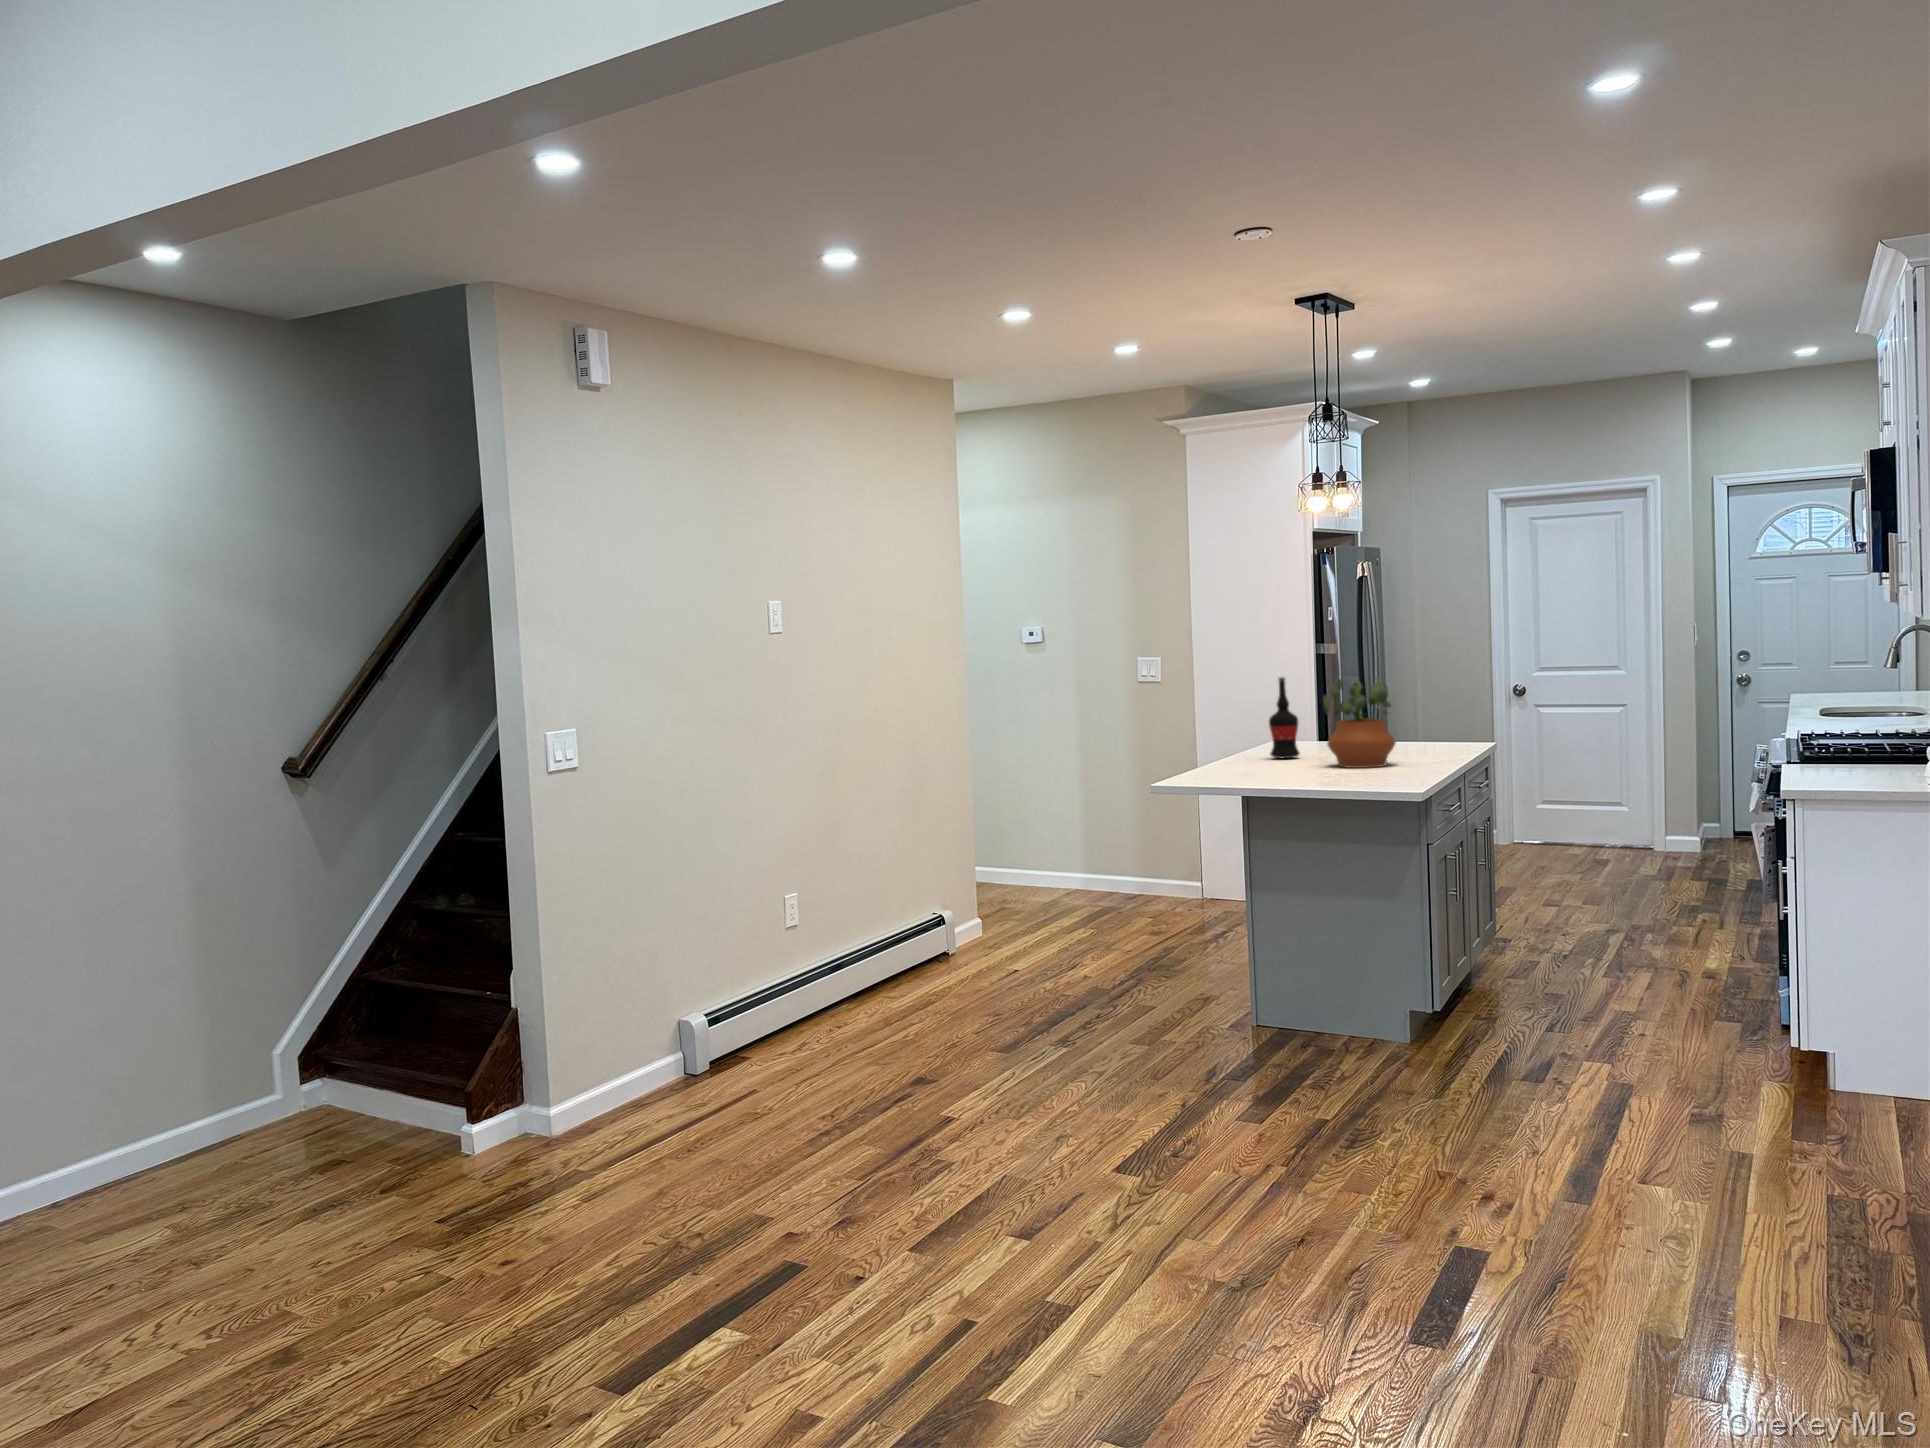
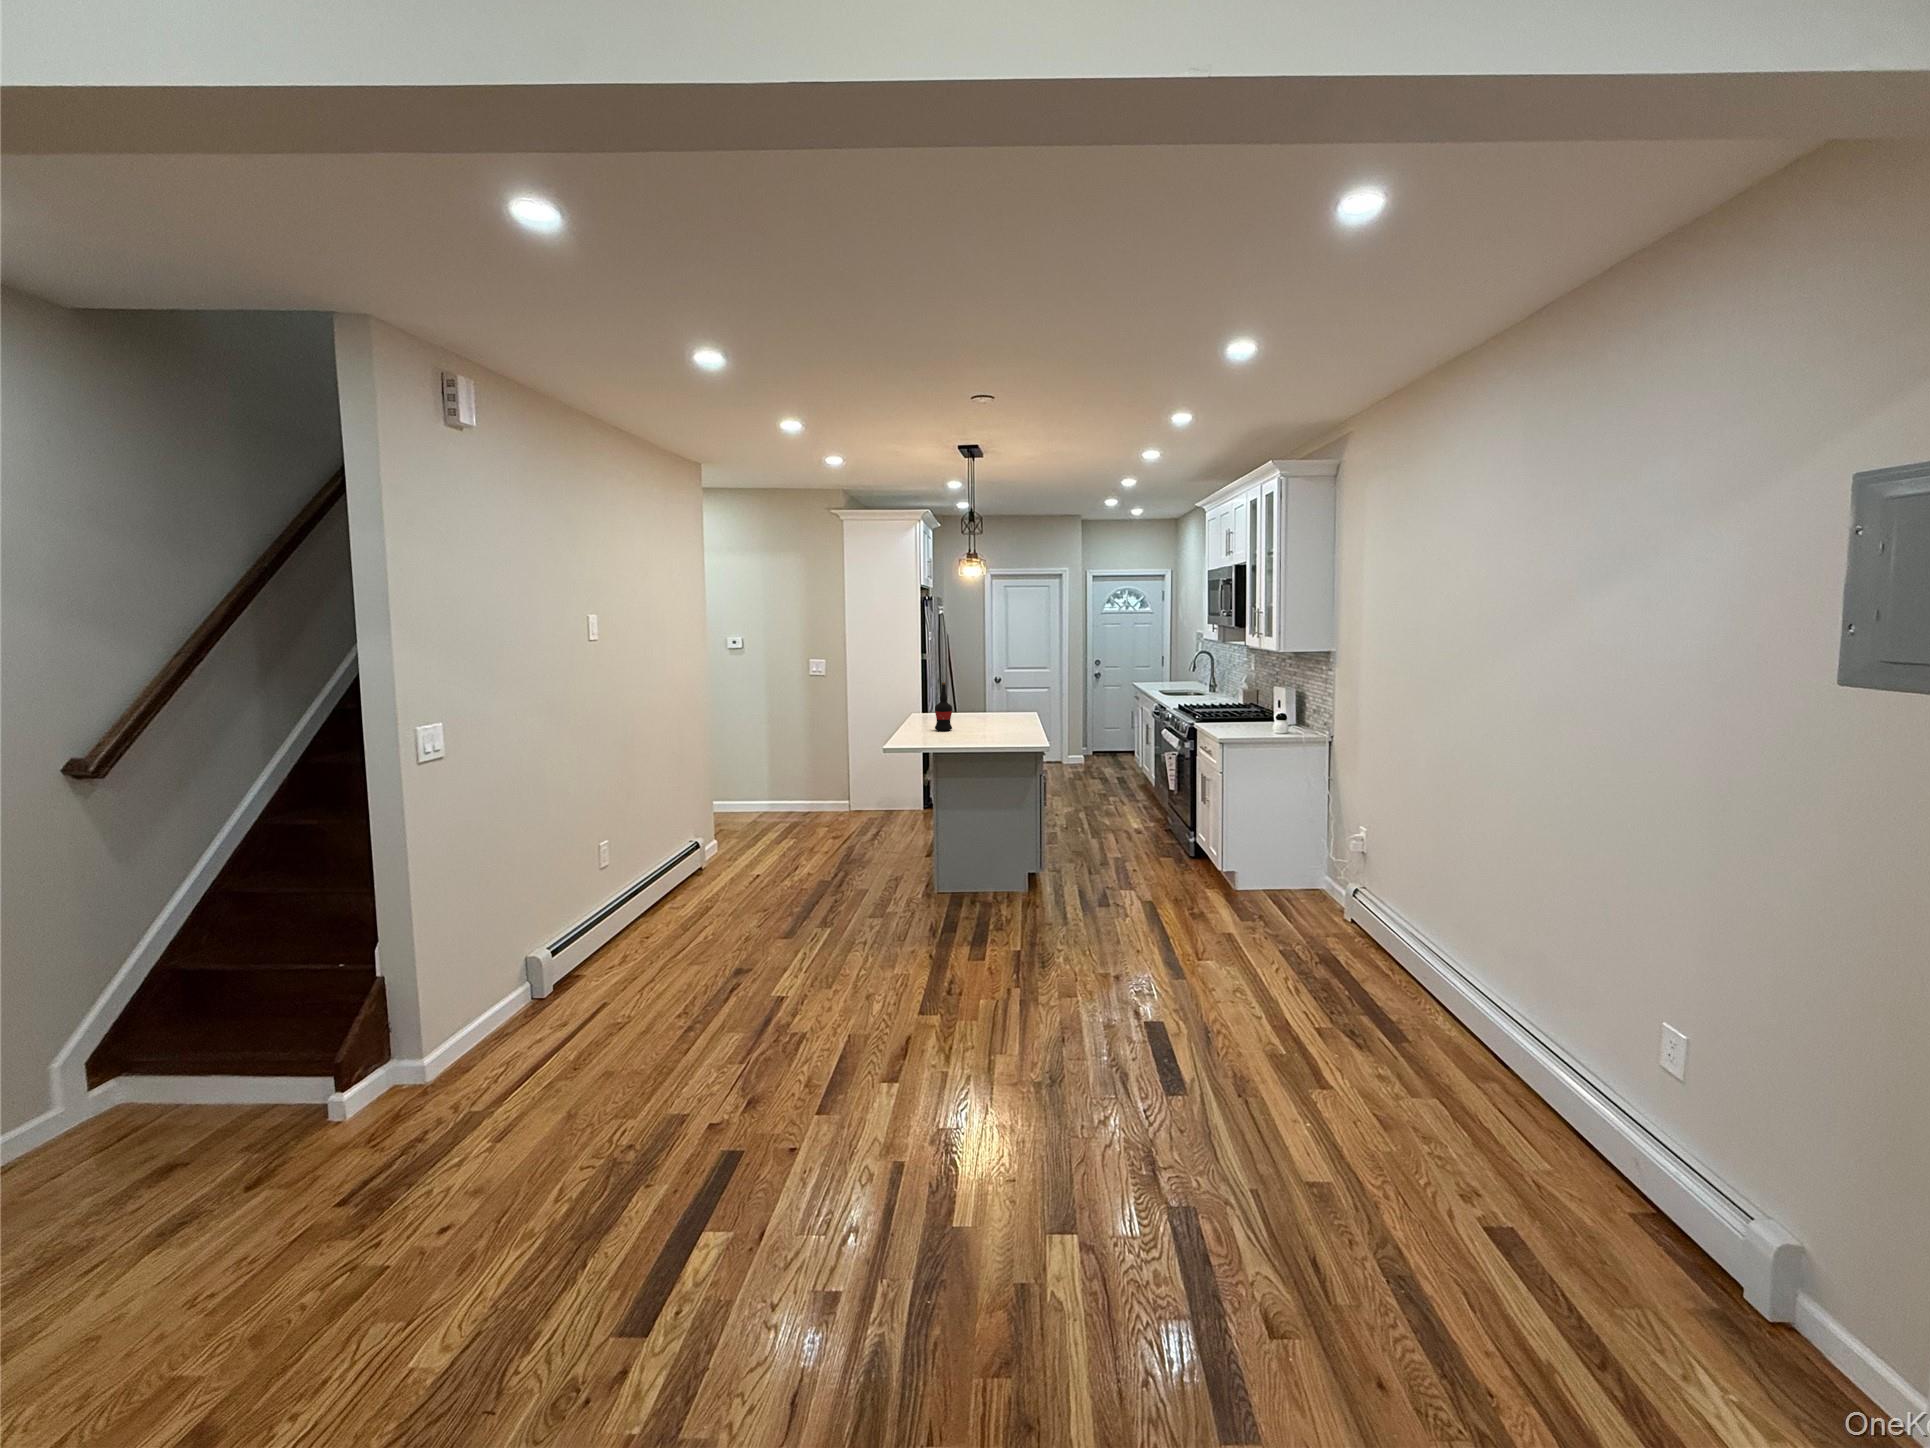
potted plant: present [1323,678,1396,768] -> none [980,686,1019,739]

